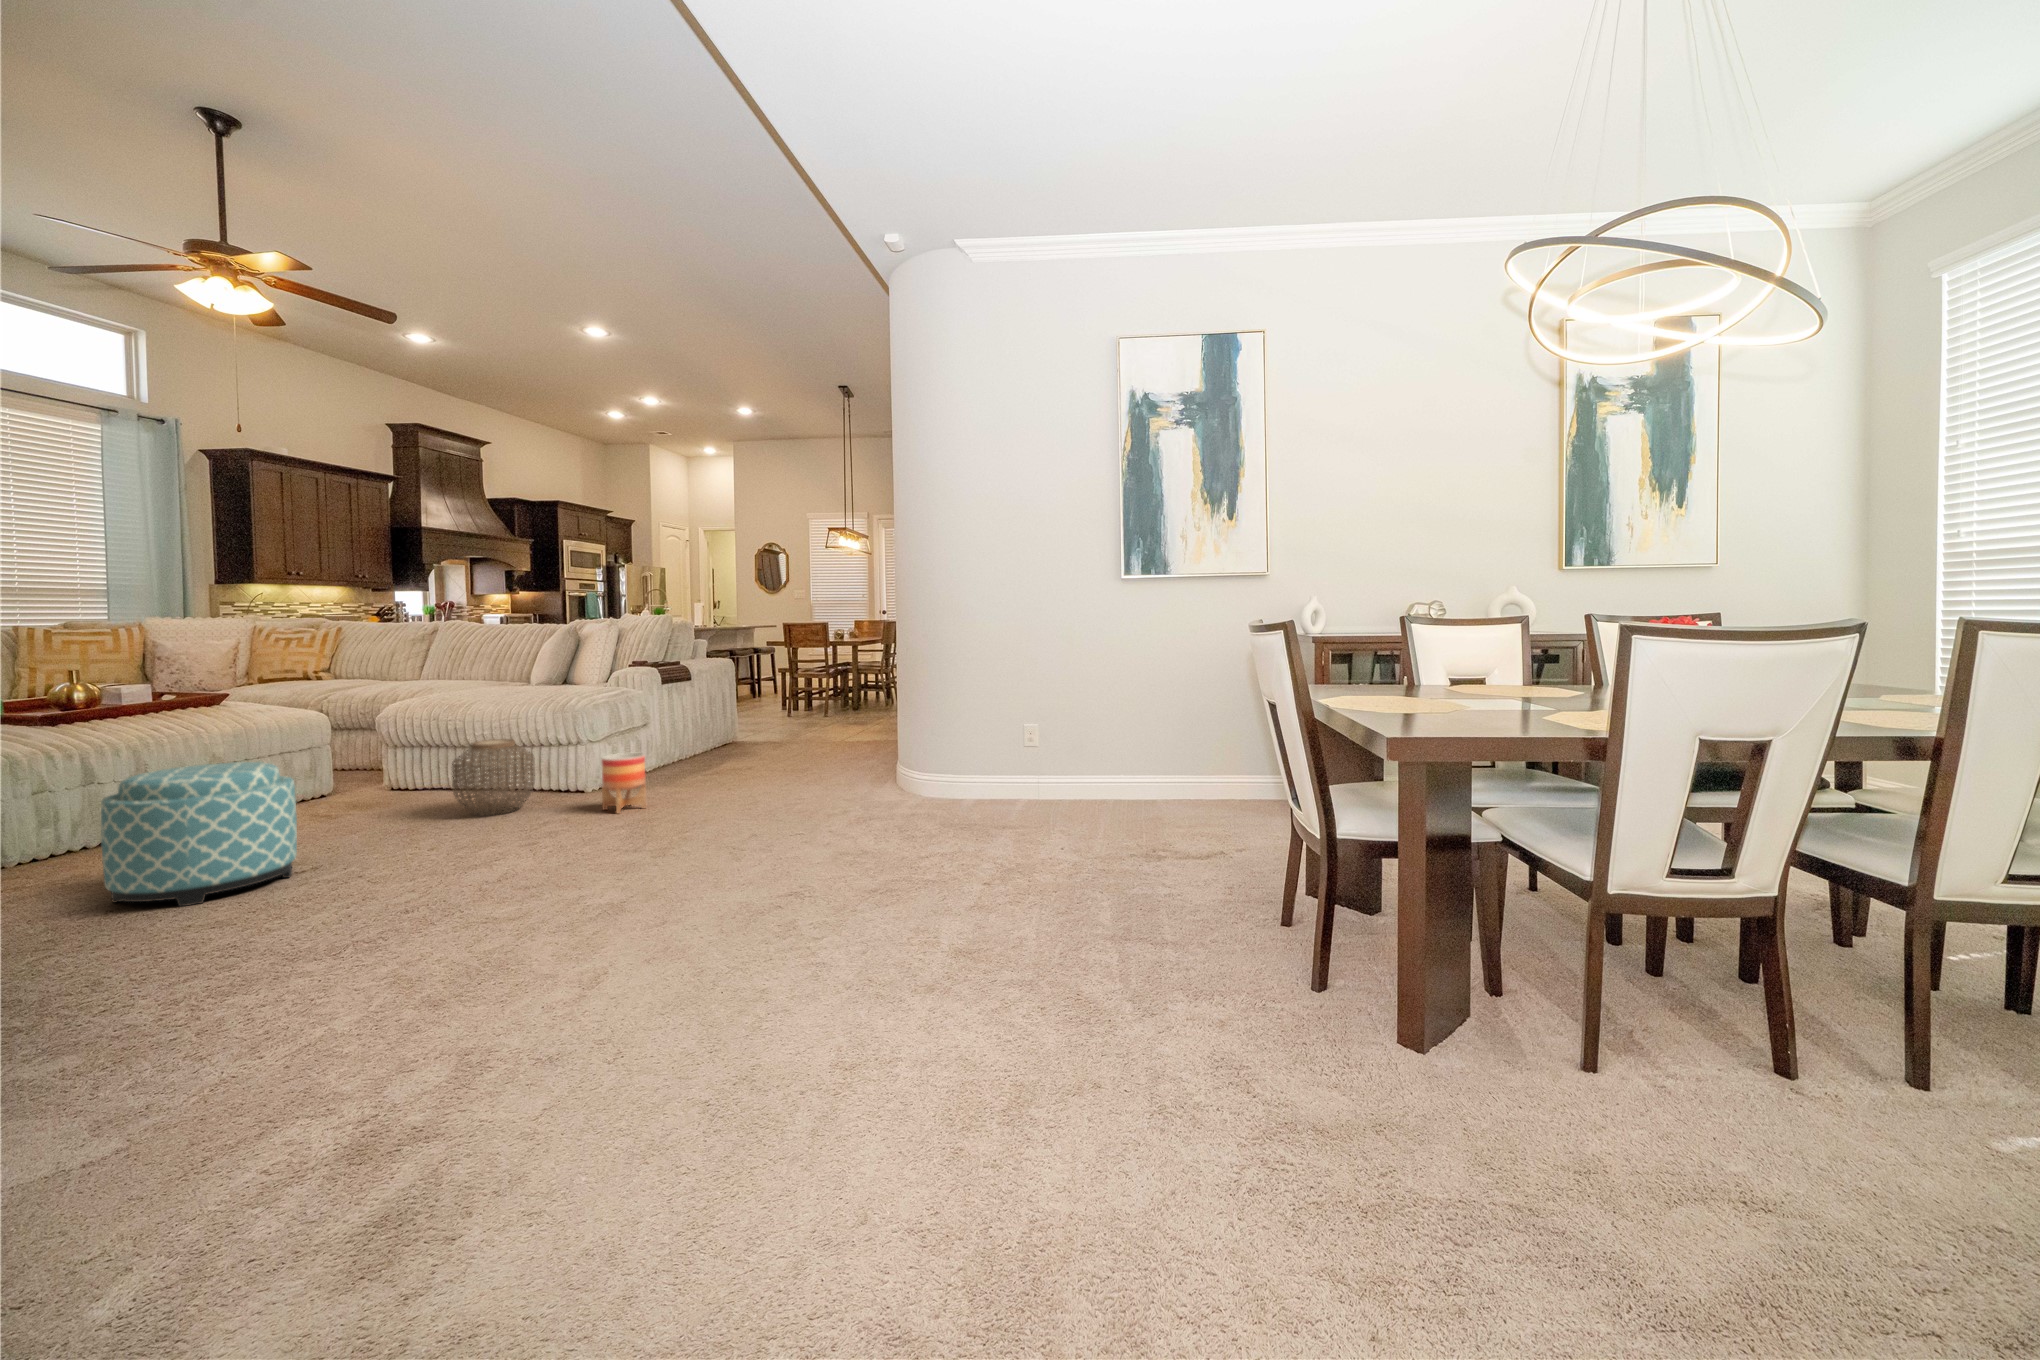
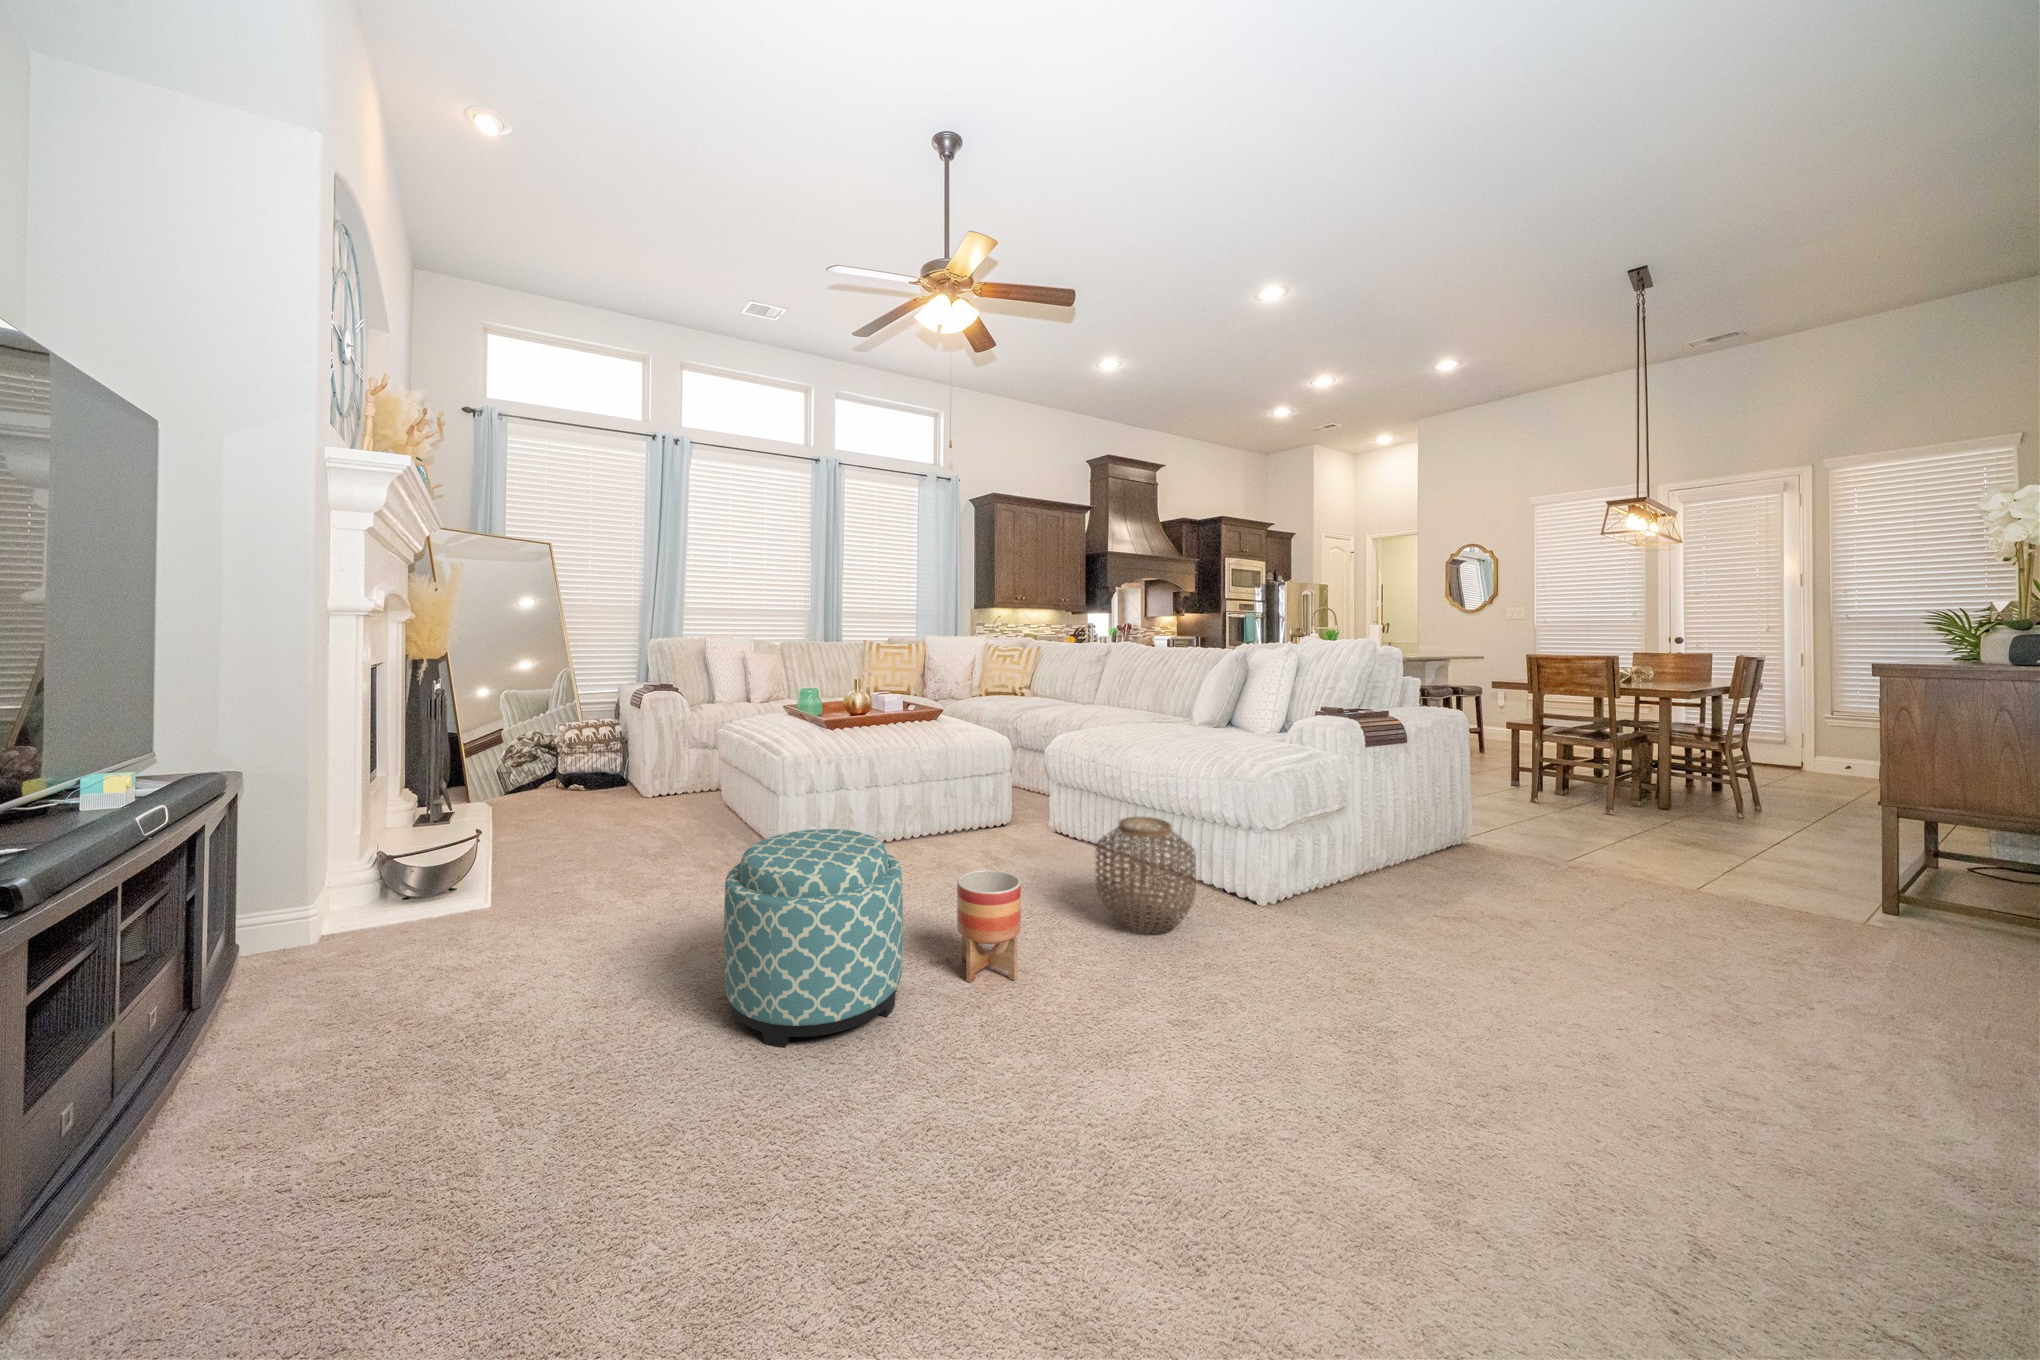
planter: present [601,753,647,814] -> present [957,870,1021,982]

